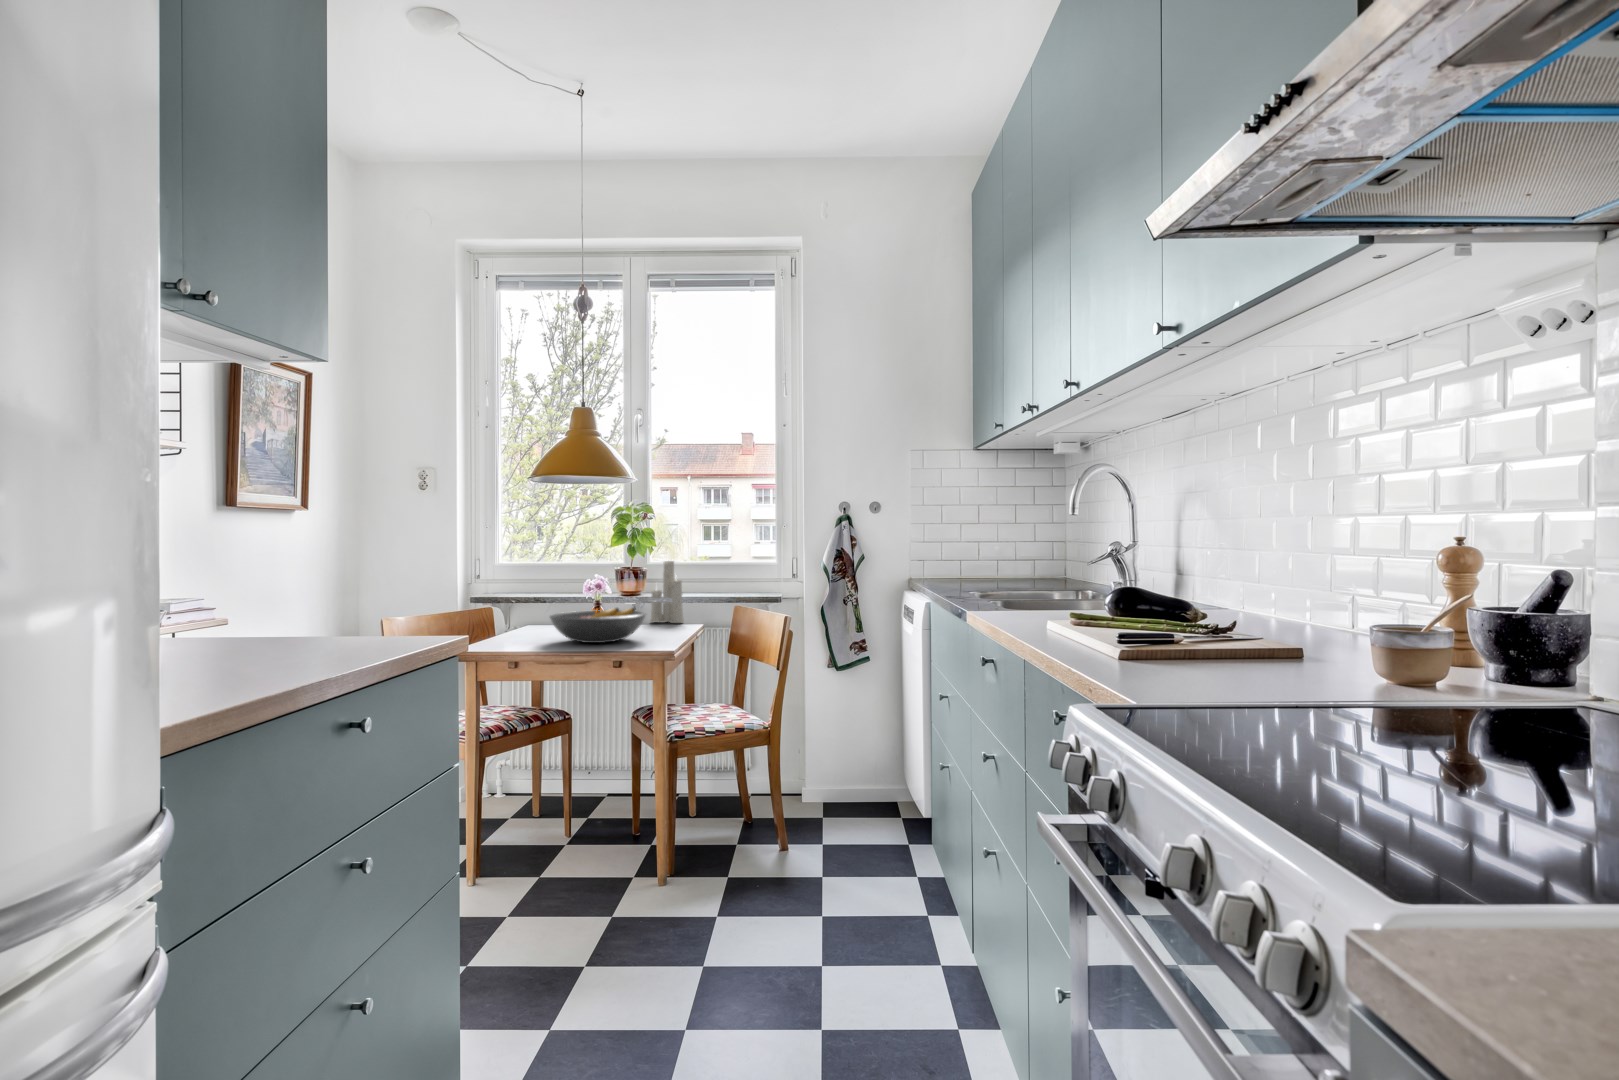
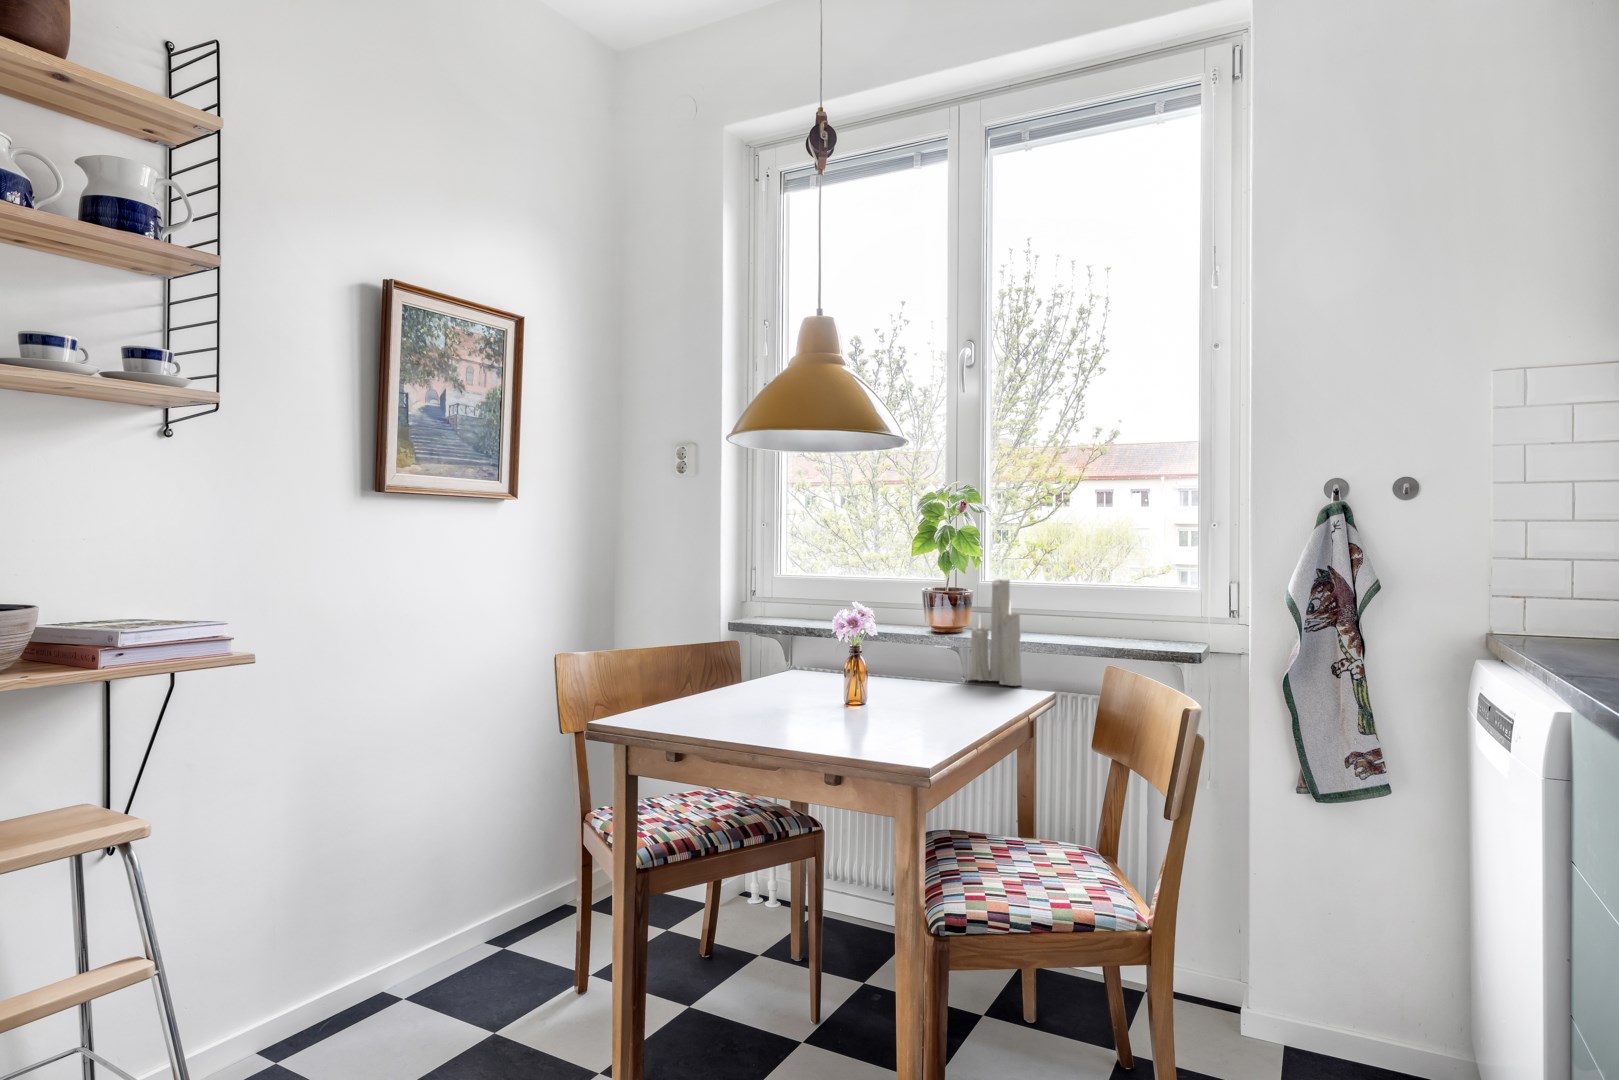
fruit bowl: present [550,607,645,643] -> none [766,661,927,722]

